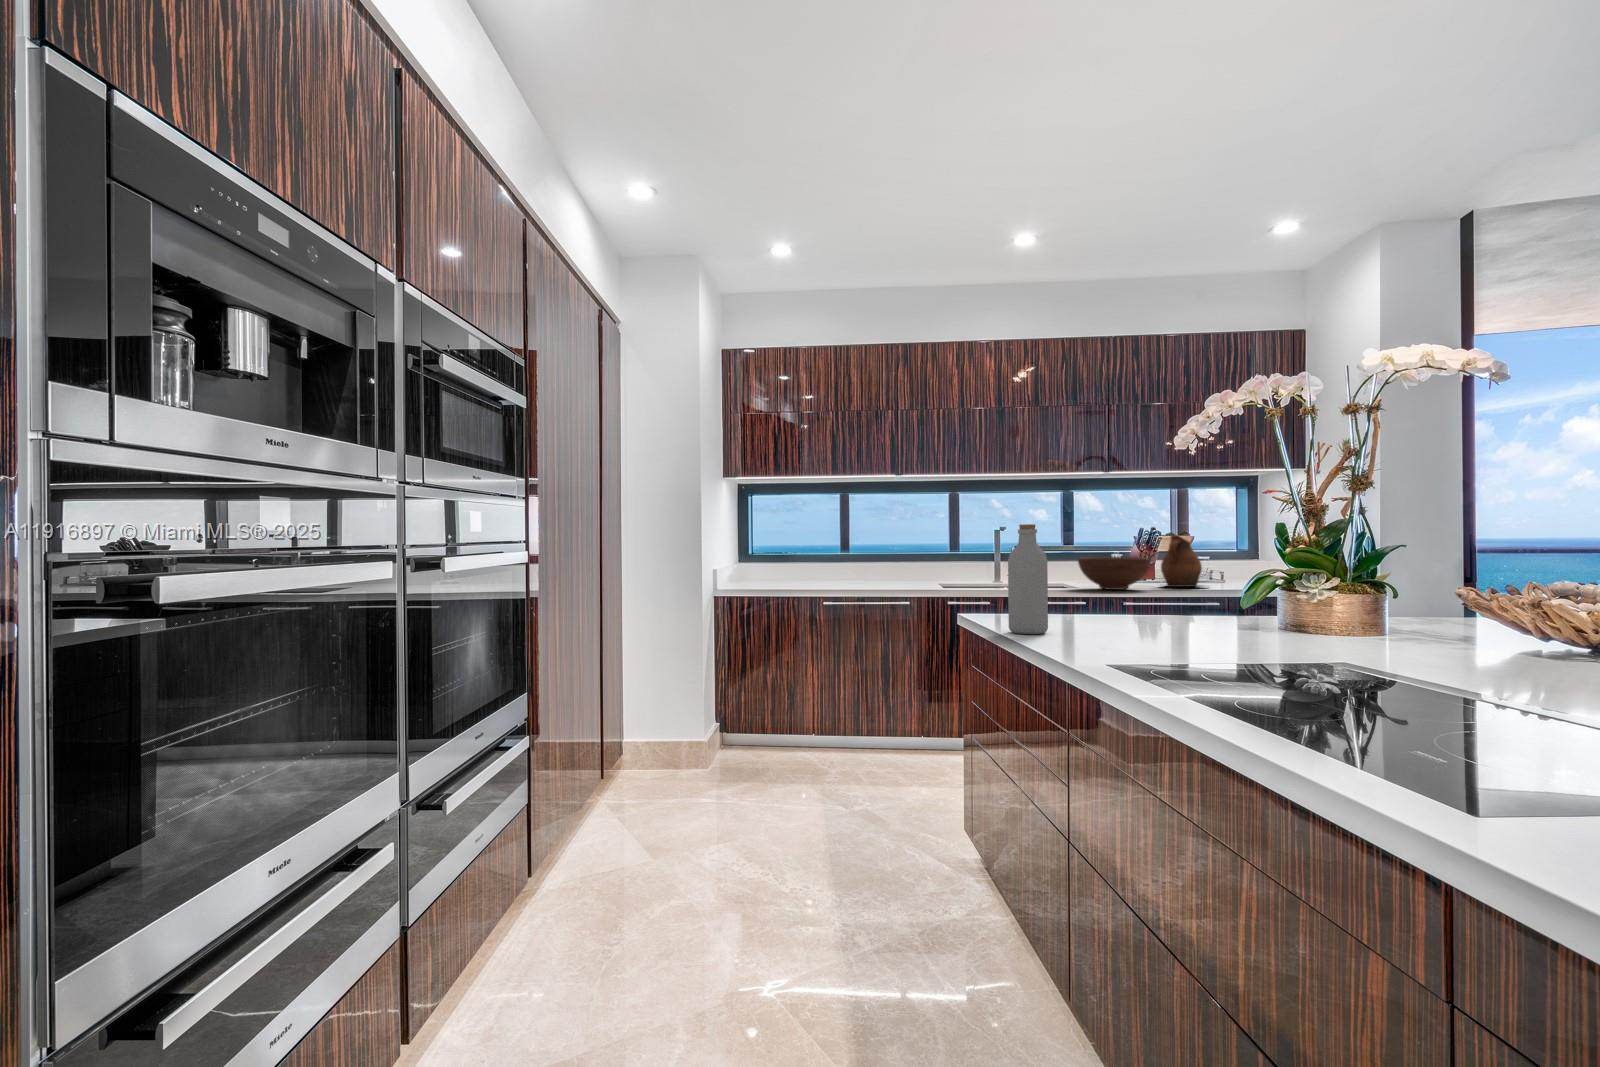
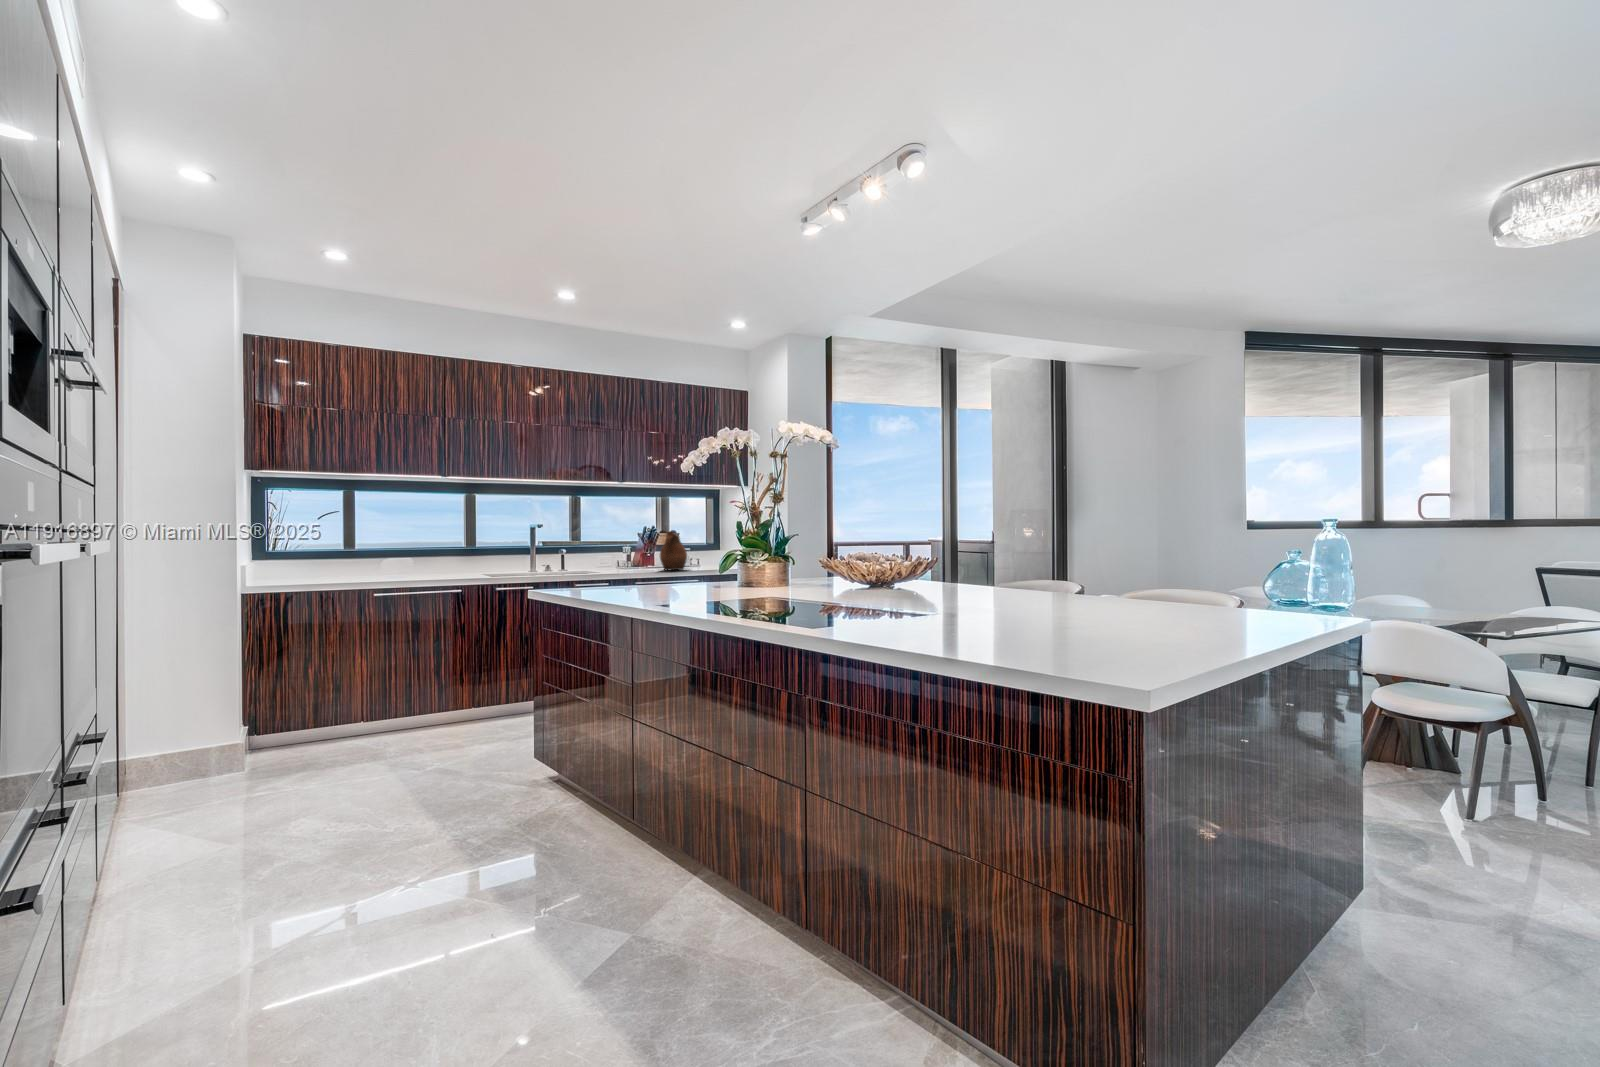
bottle: present [1008,524,1048,634] -> none [574,521,602,598]
fruit bowl: present [1078,557,1151,590] -> none [600,549,654,573]

